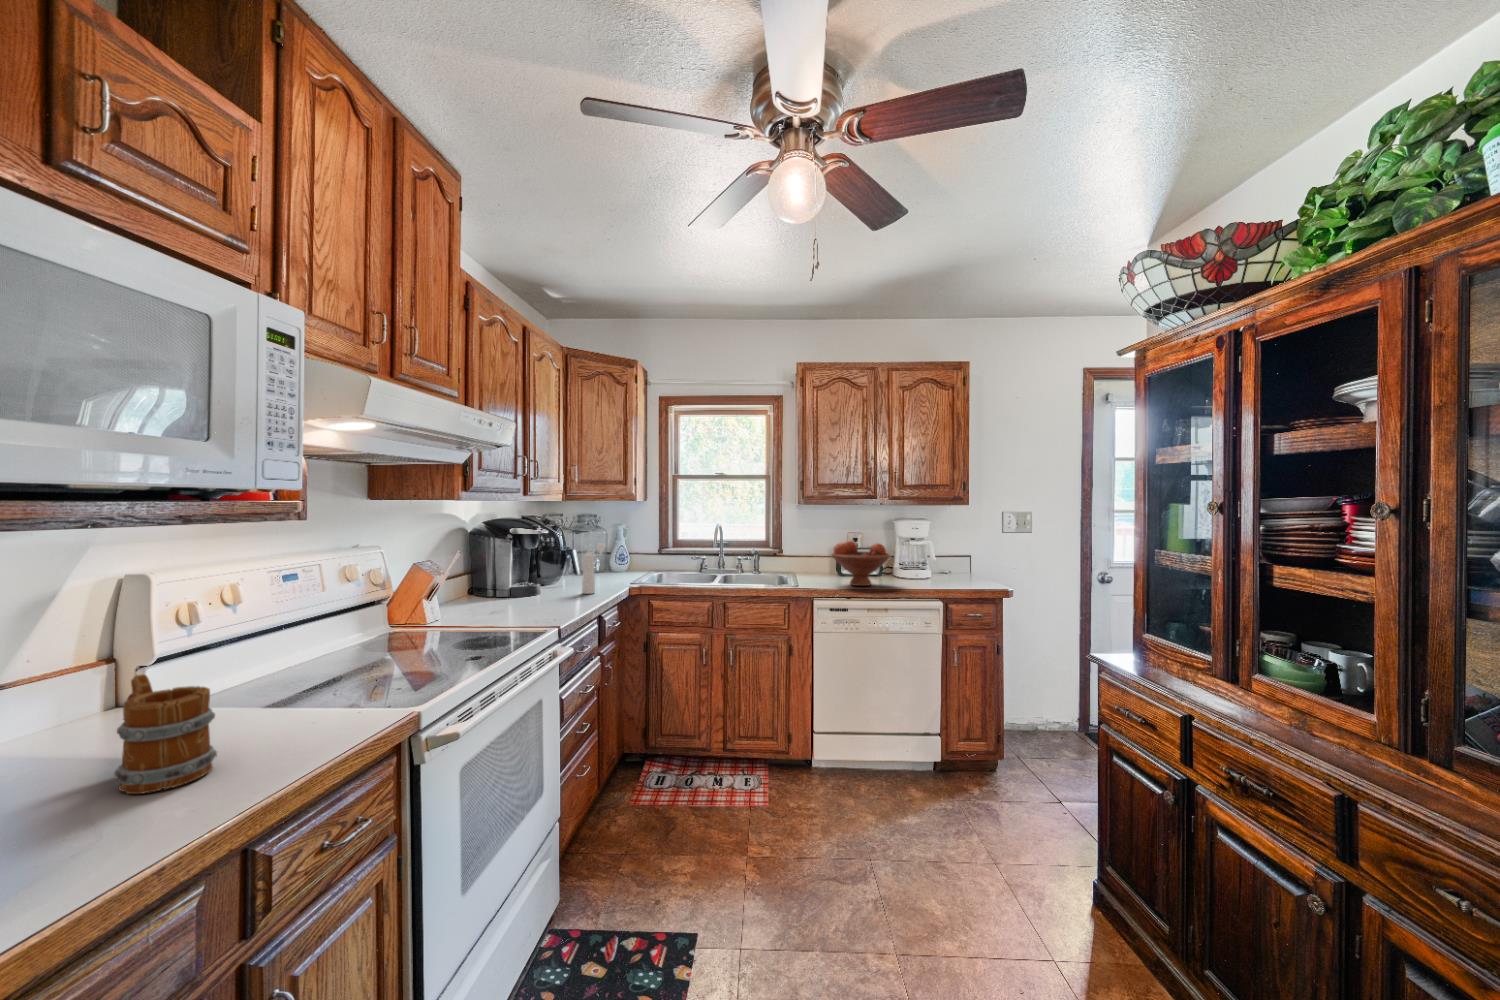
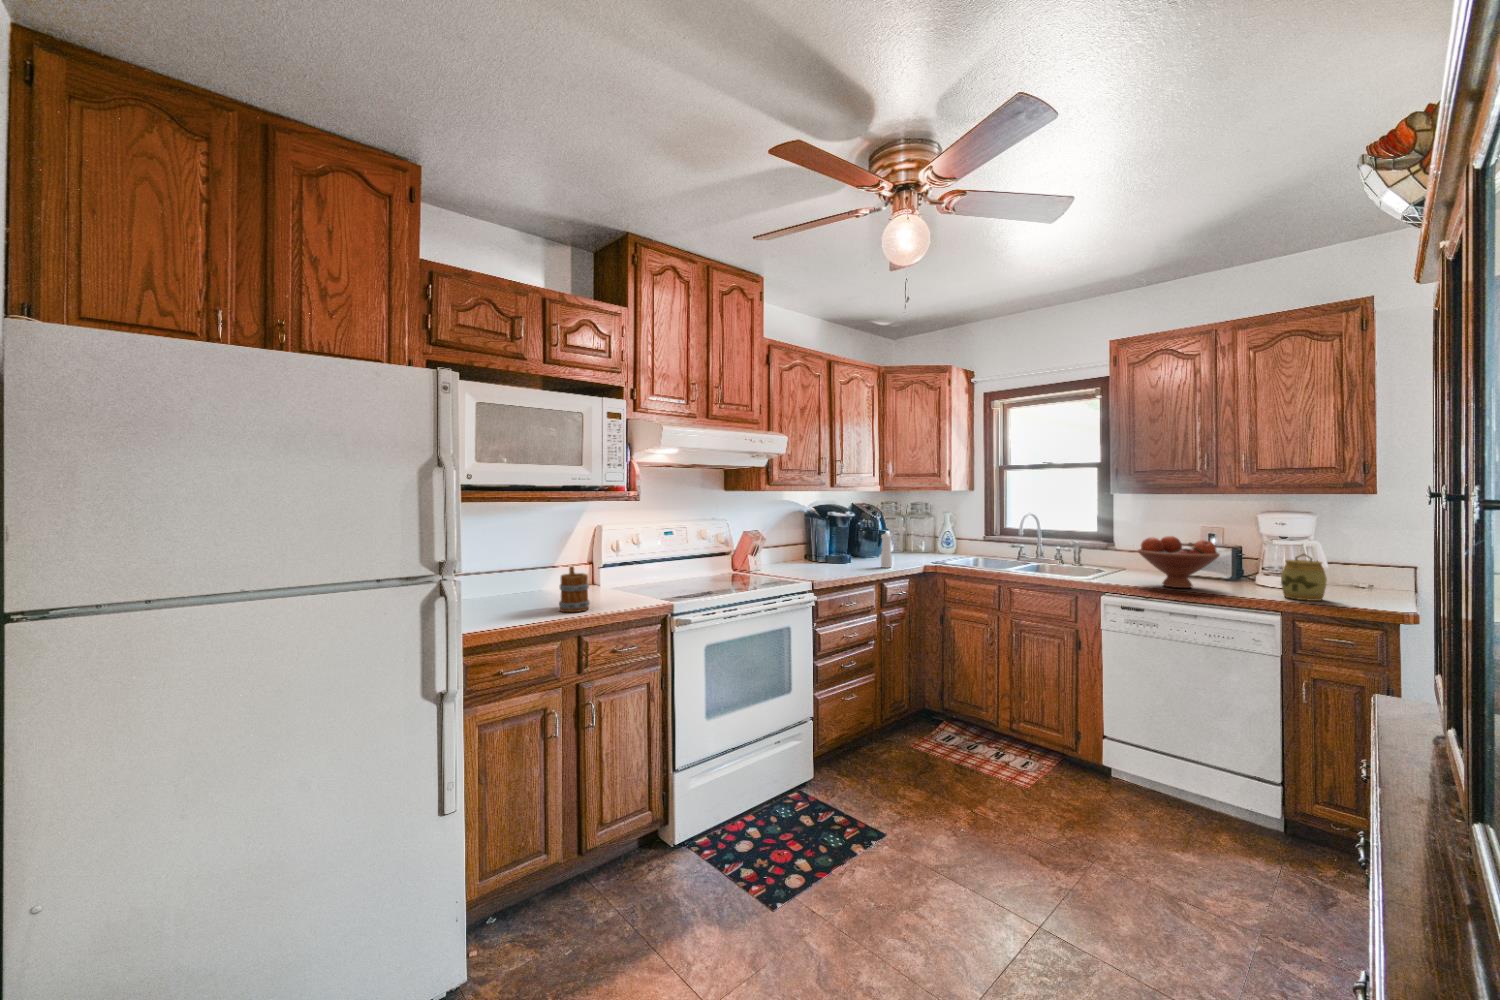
jar: none [927,550,956,587] -> present [1281,554,1327,601]

